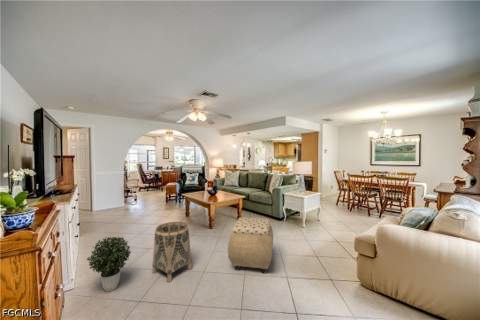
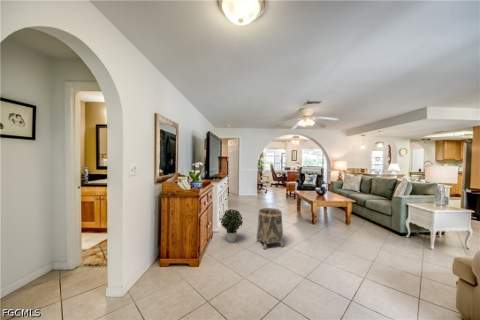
ottoman: present [228,217,273,273] -> none [311,216,366,270]

